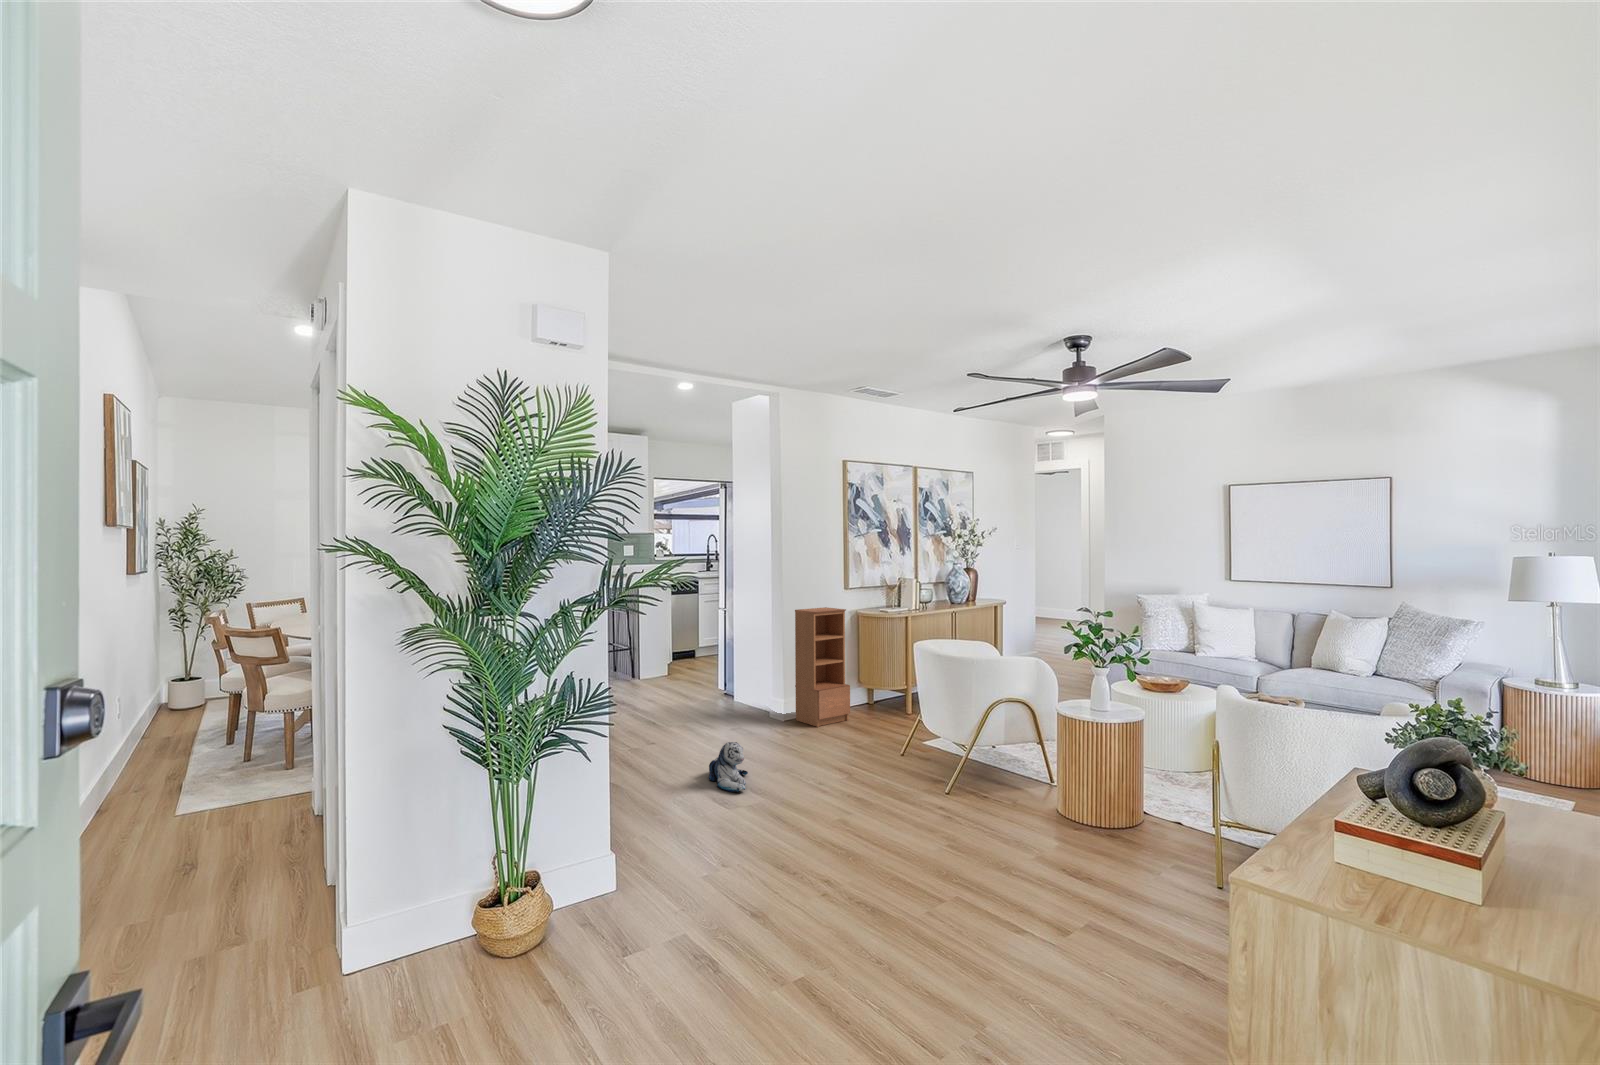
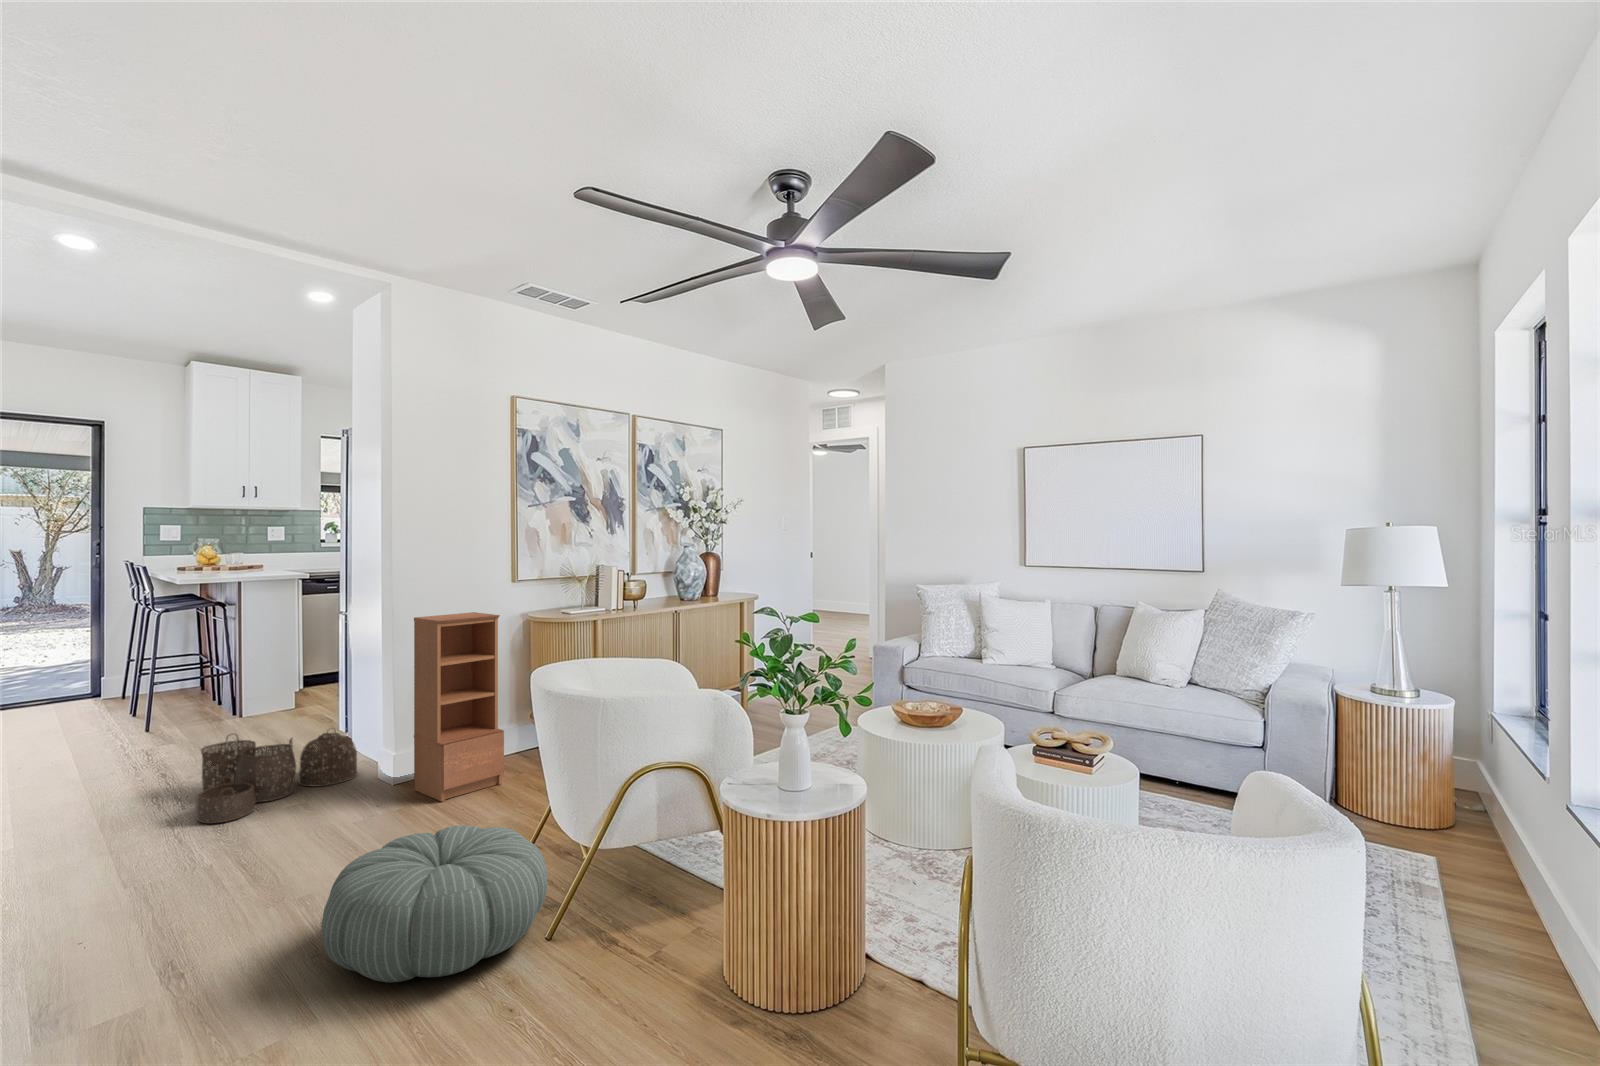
woven basket: none [673,679,754,729] -> present [196,732,357,823]
pouf: none [810,728,922,798] -> present [322,826,548,982]
plush toy: present [708,742,748,792] -> none [117,882,217,994]

